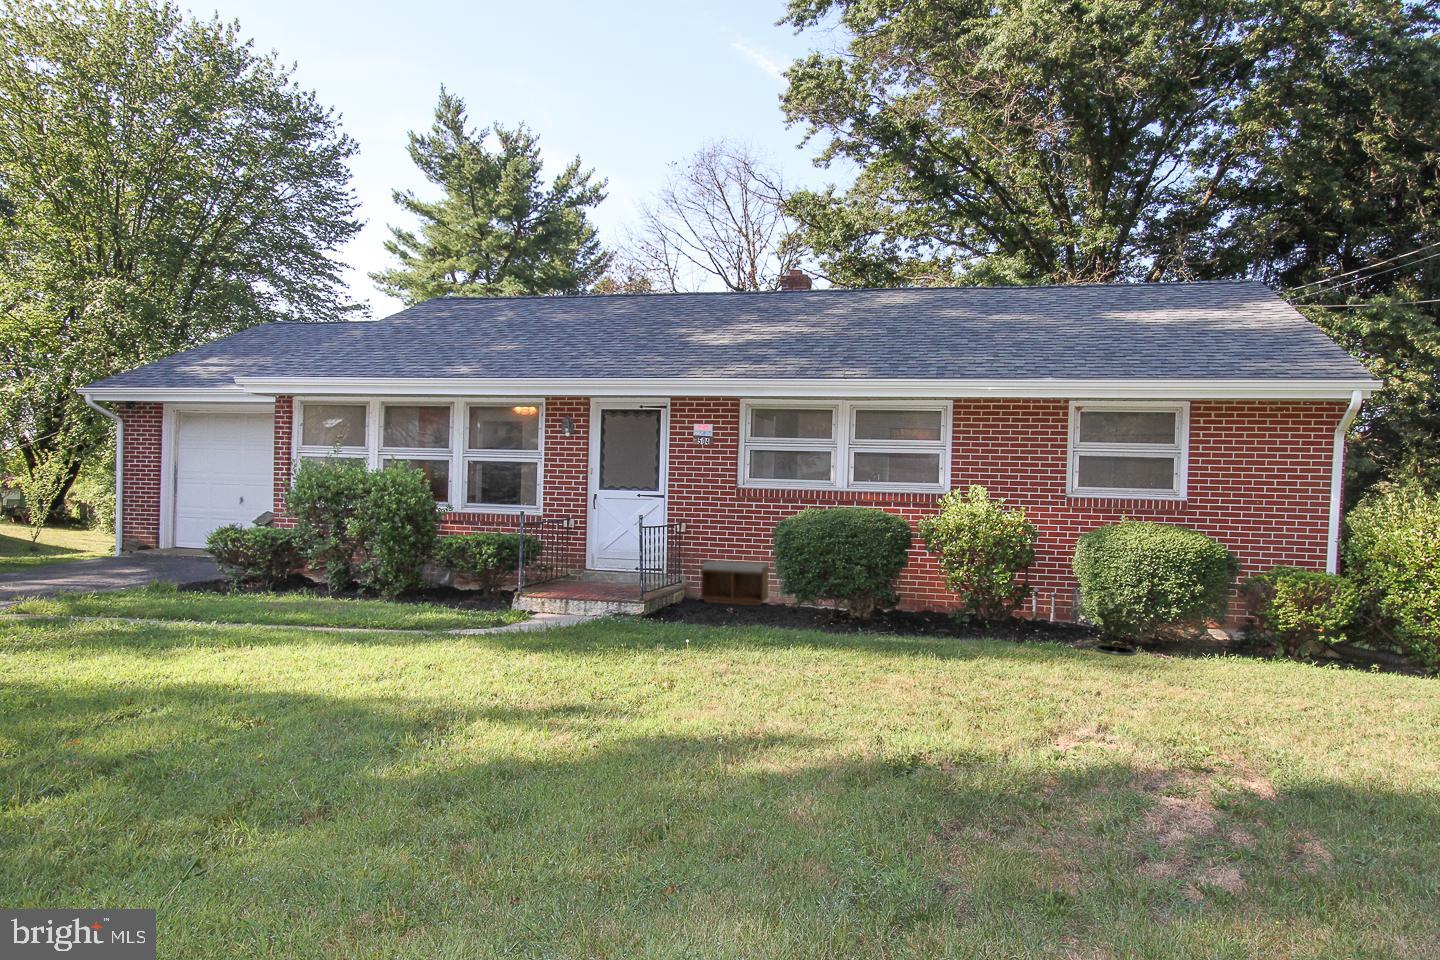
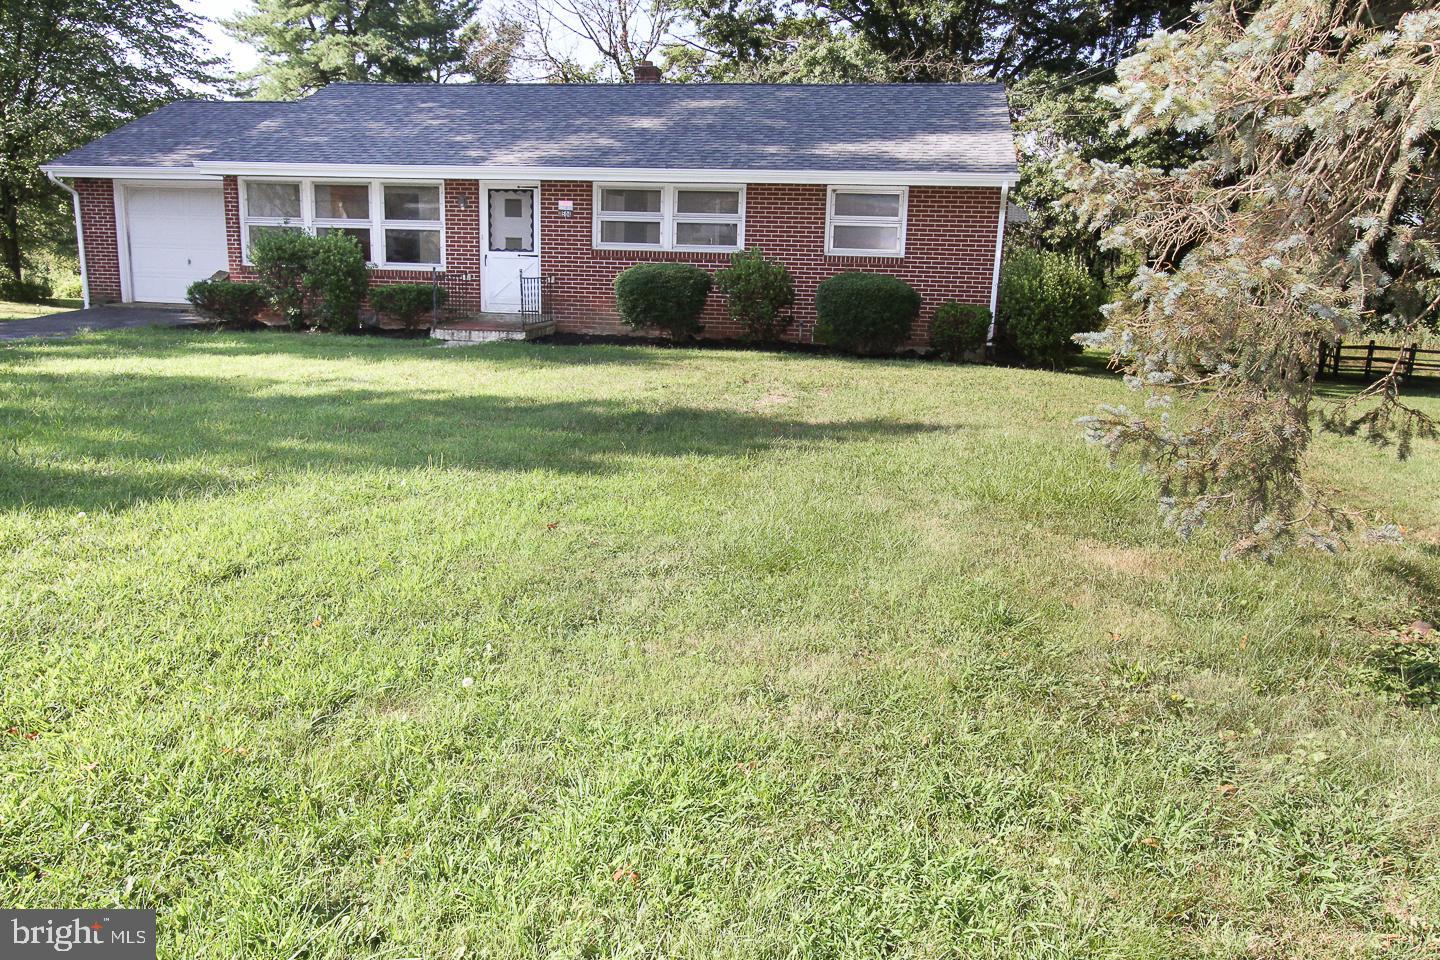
bench: present [701,561,769,606] -> none [565,306,617,337]

